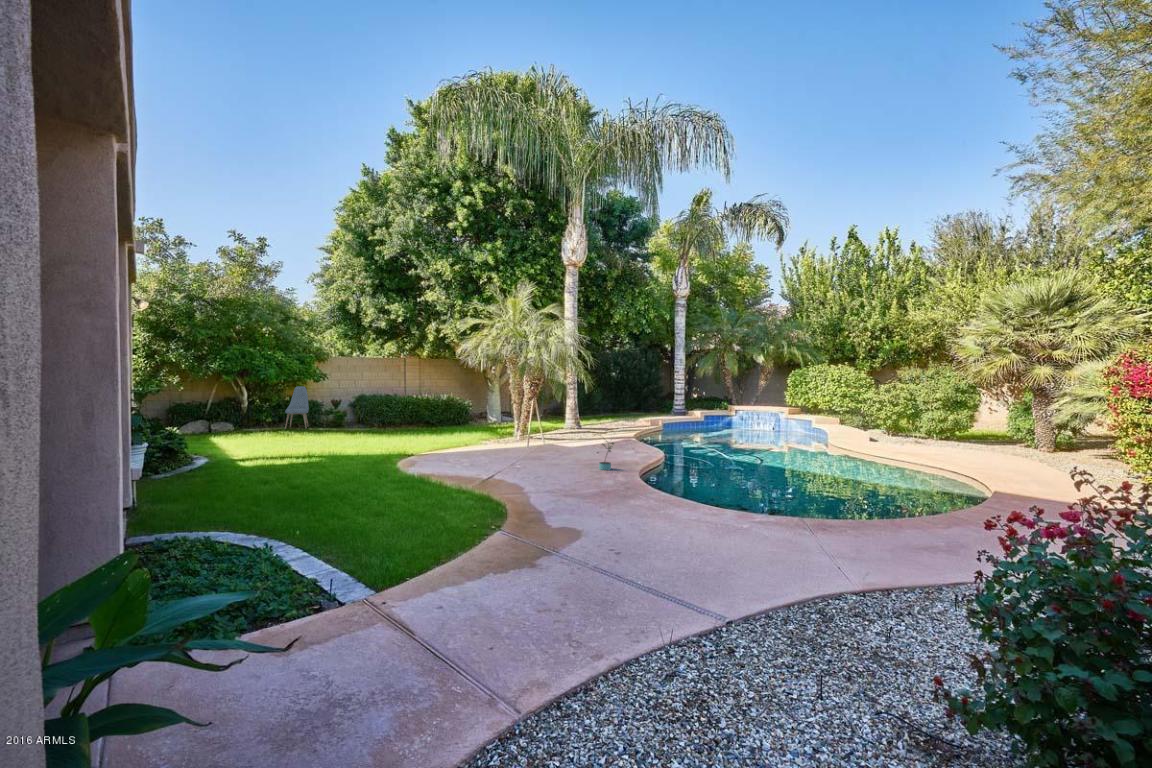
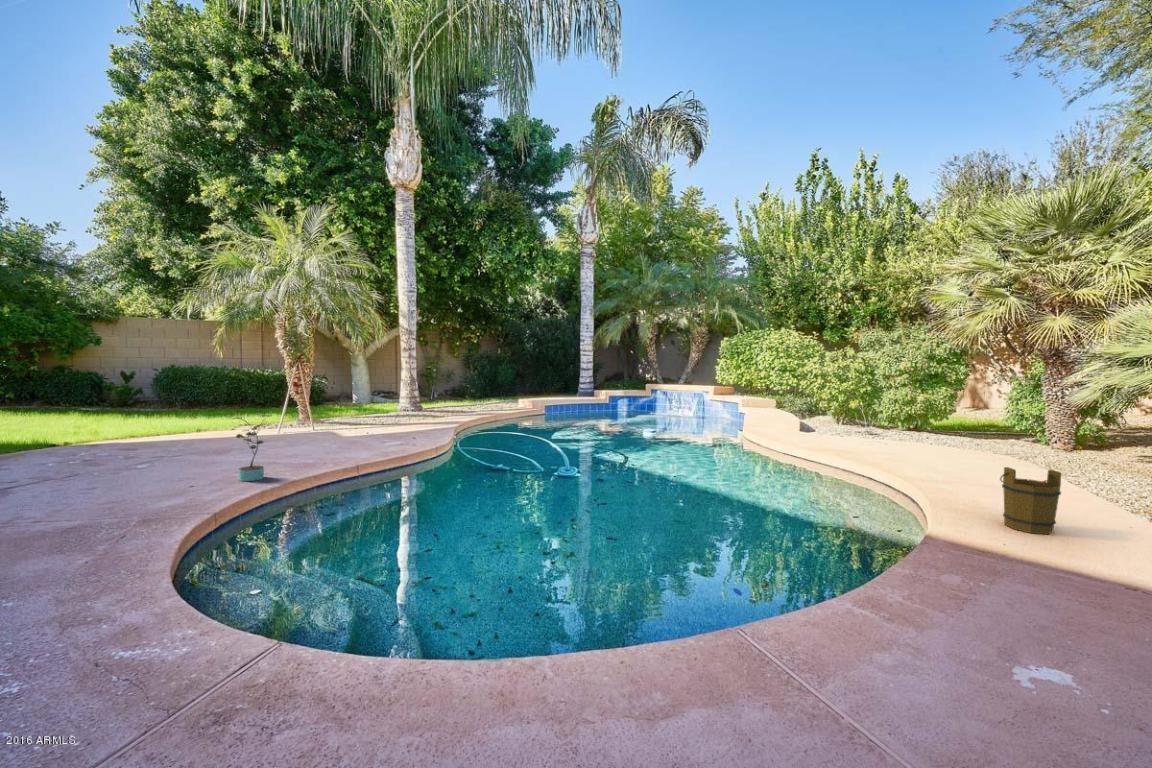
chair: present [285,386,309,429] -> none [30,353,75,408]
bucket: none [1021,455,1050,487] -> present [1000,467,1061,534]

